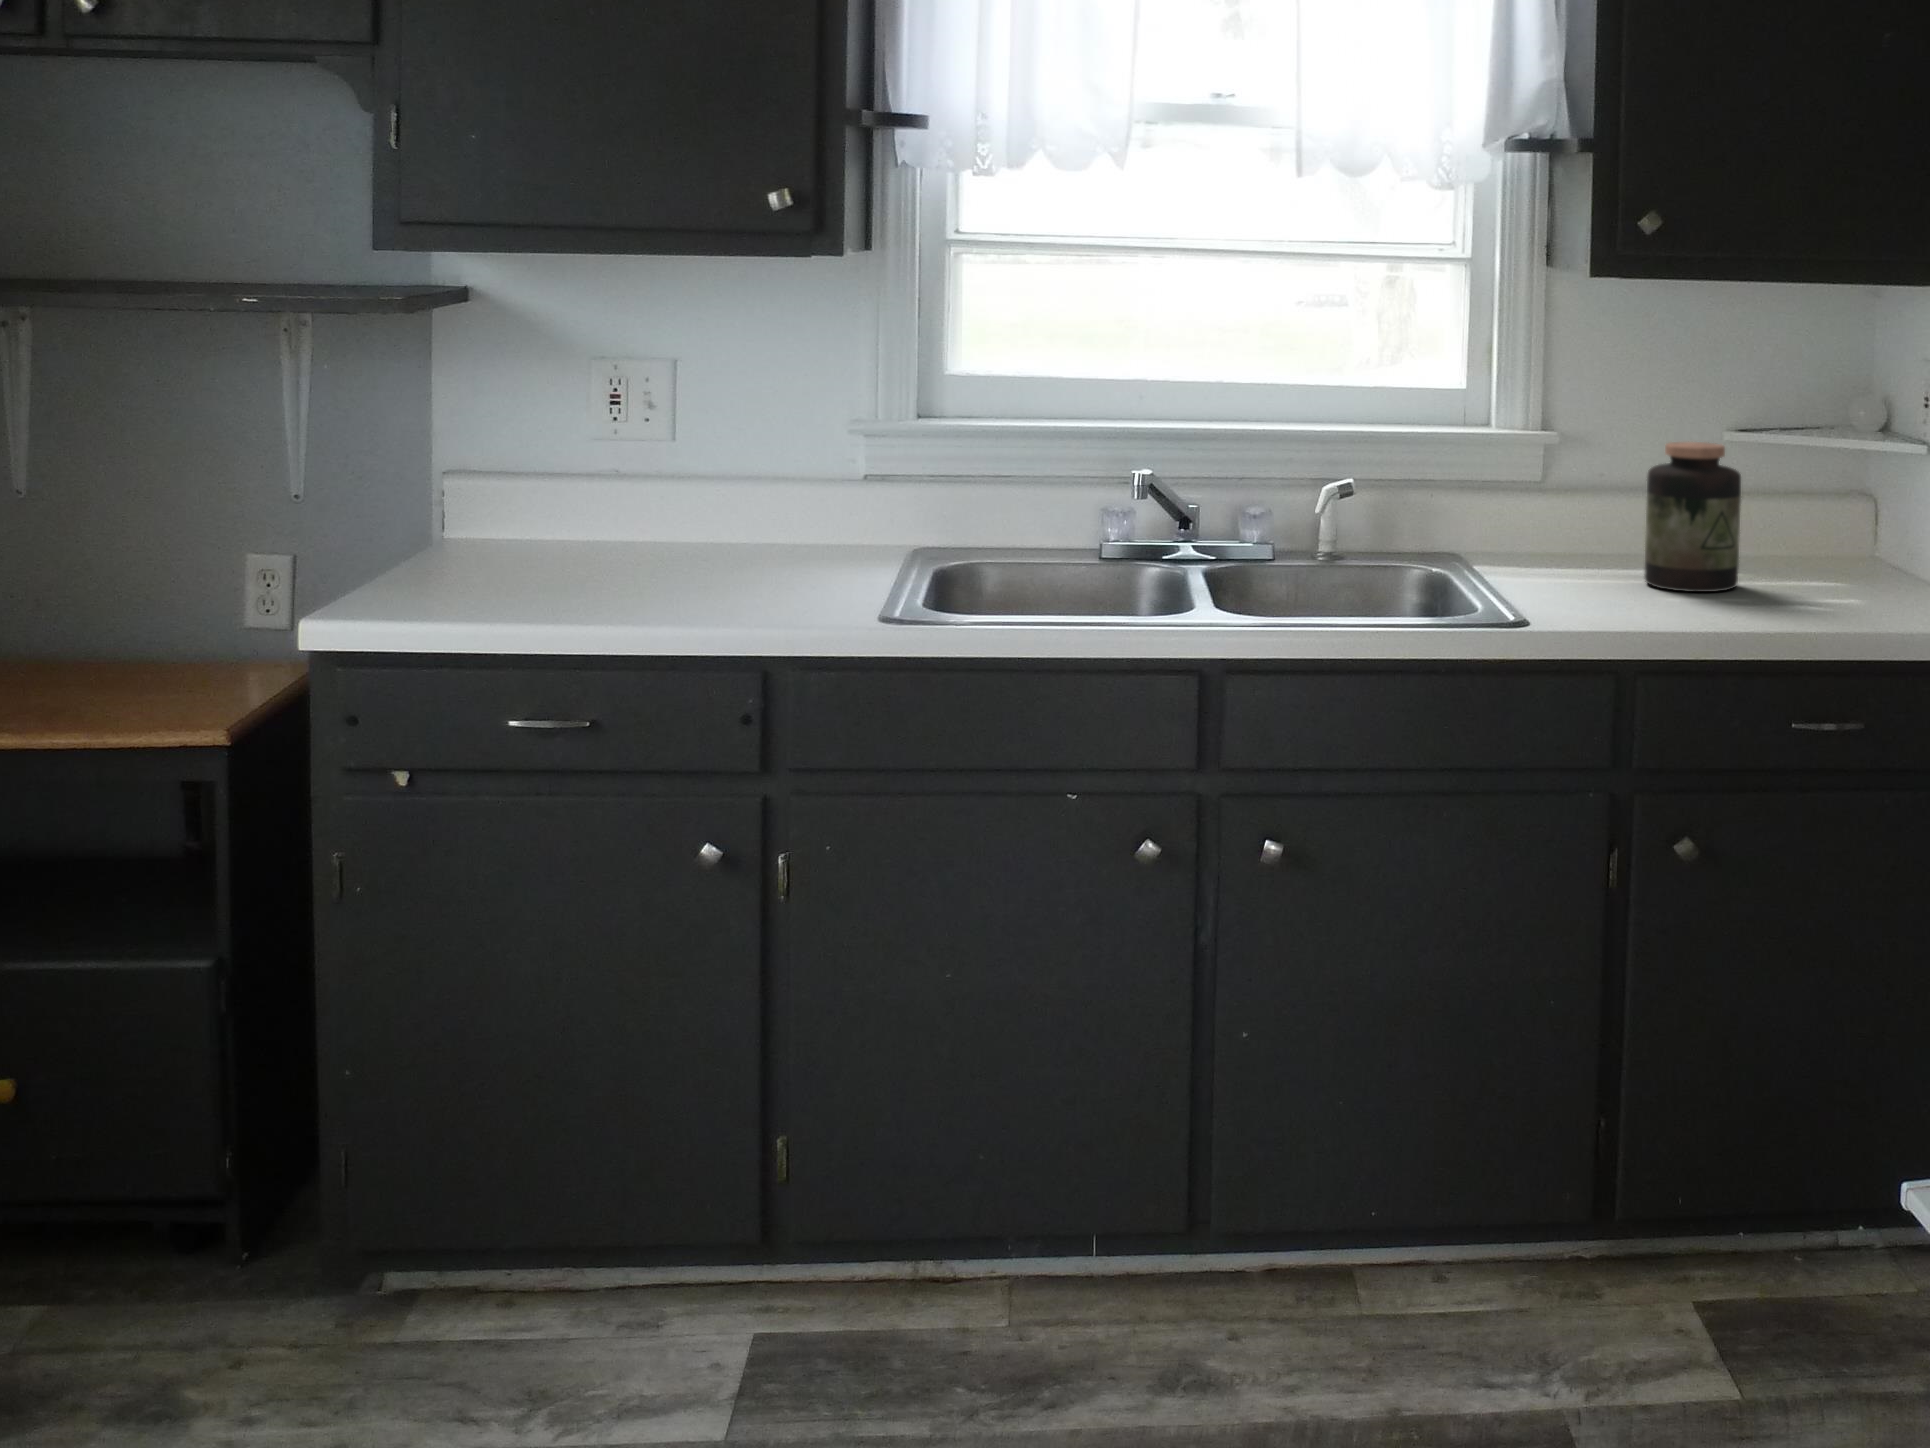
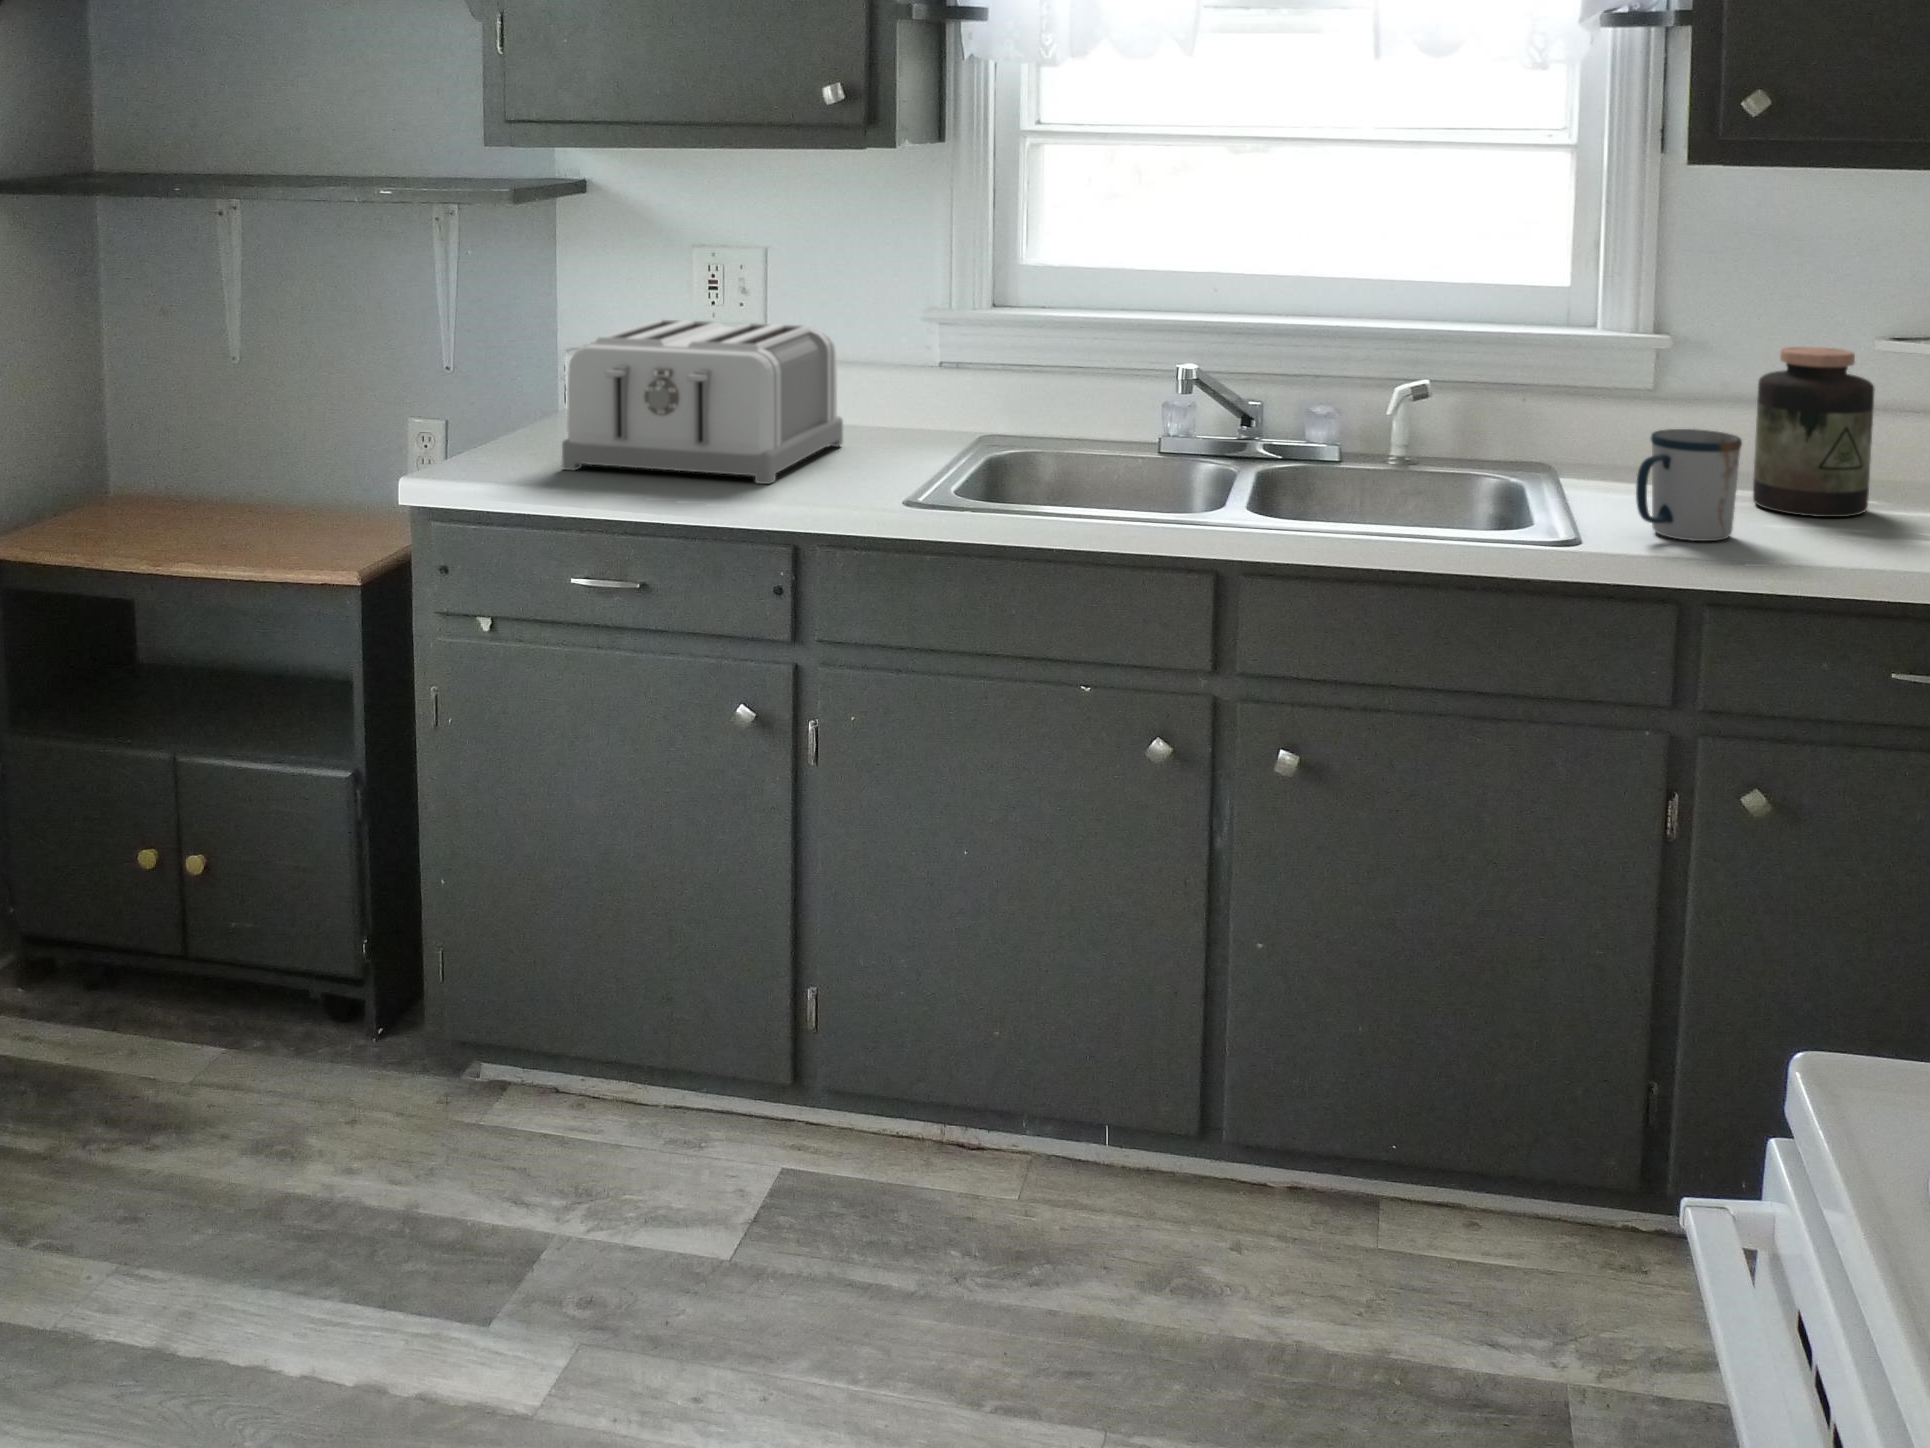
toaster: none [482,439,775,607] -> present [562,320,843,484]
mug: none [1564,516,1648,615] -> present [1636,429,1742,541]

